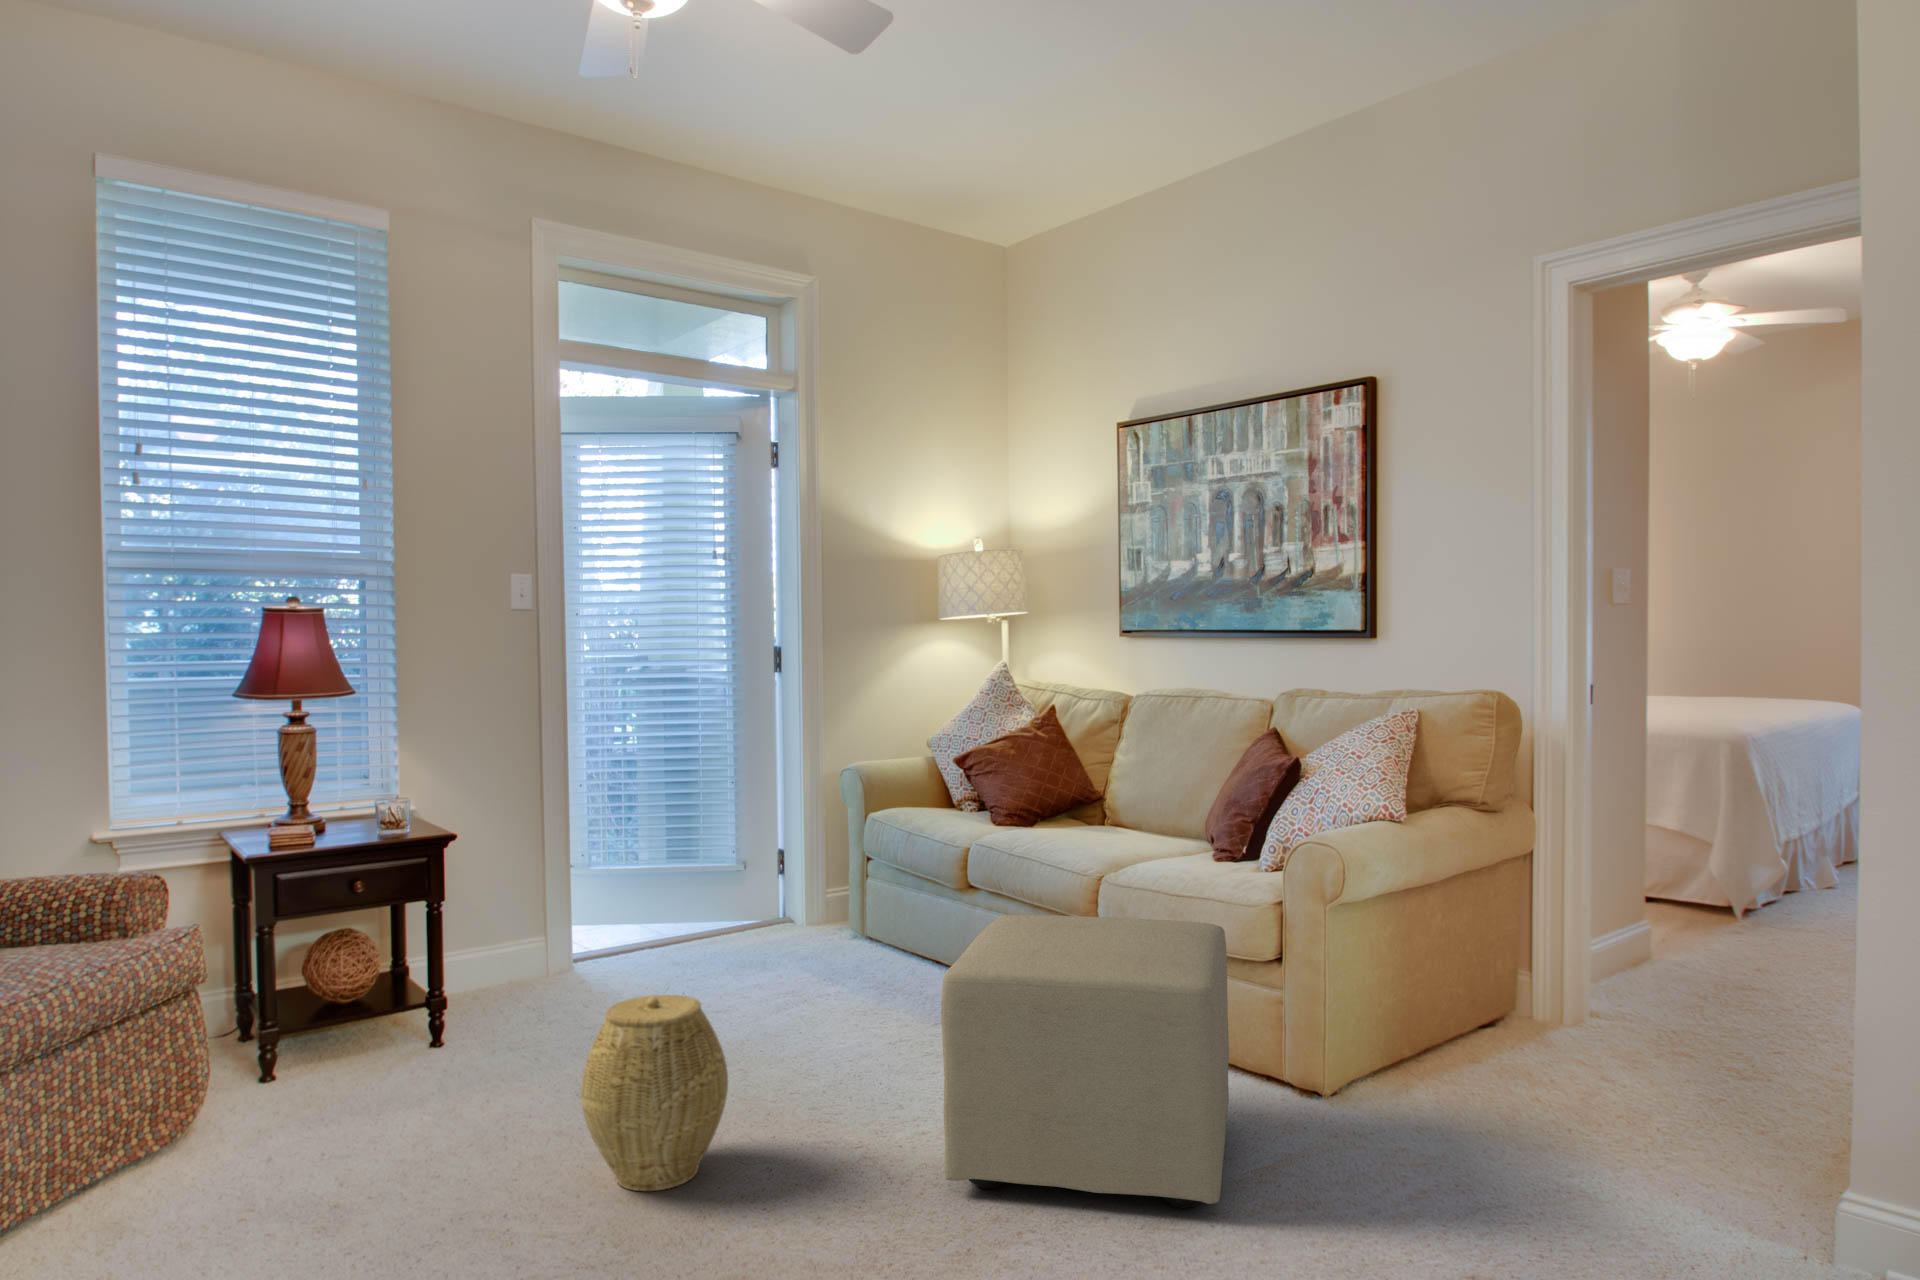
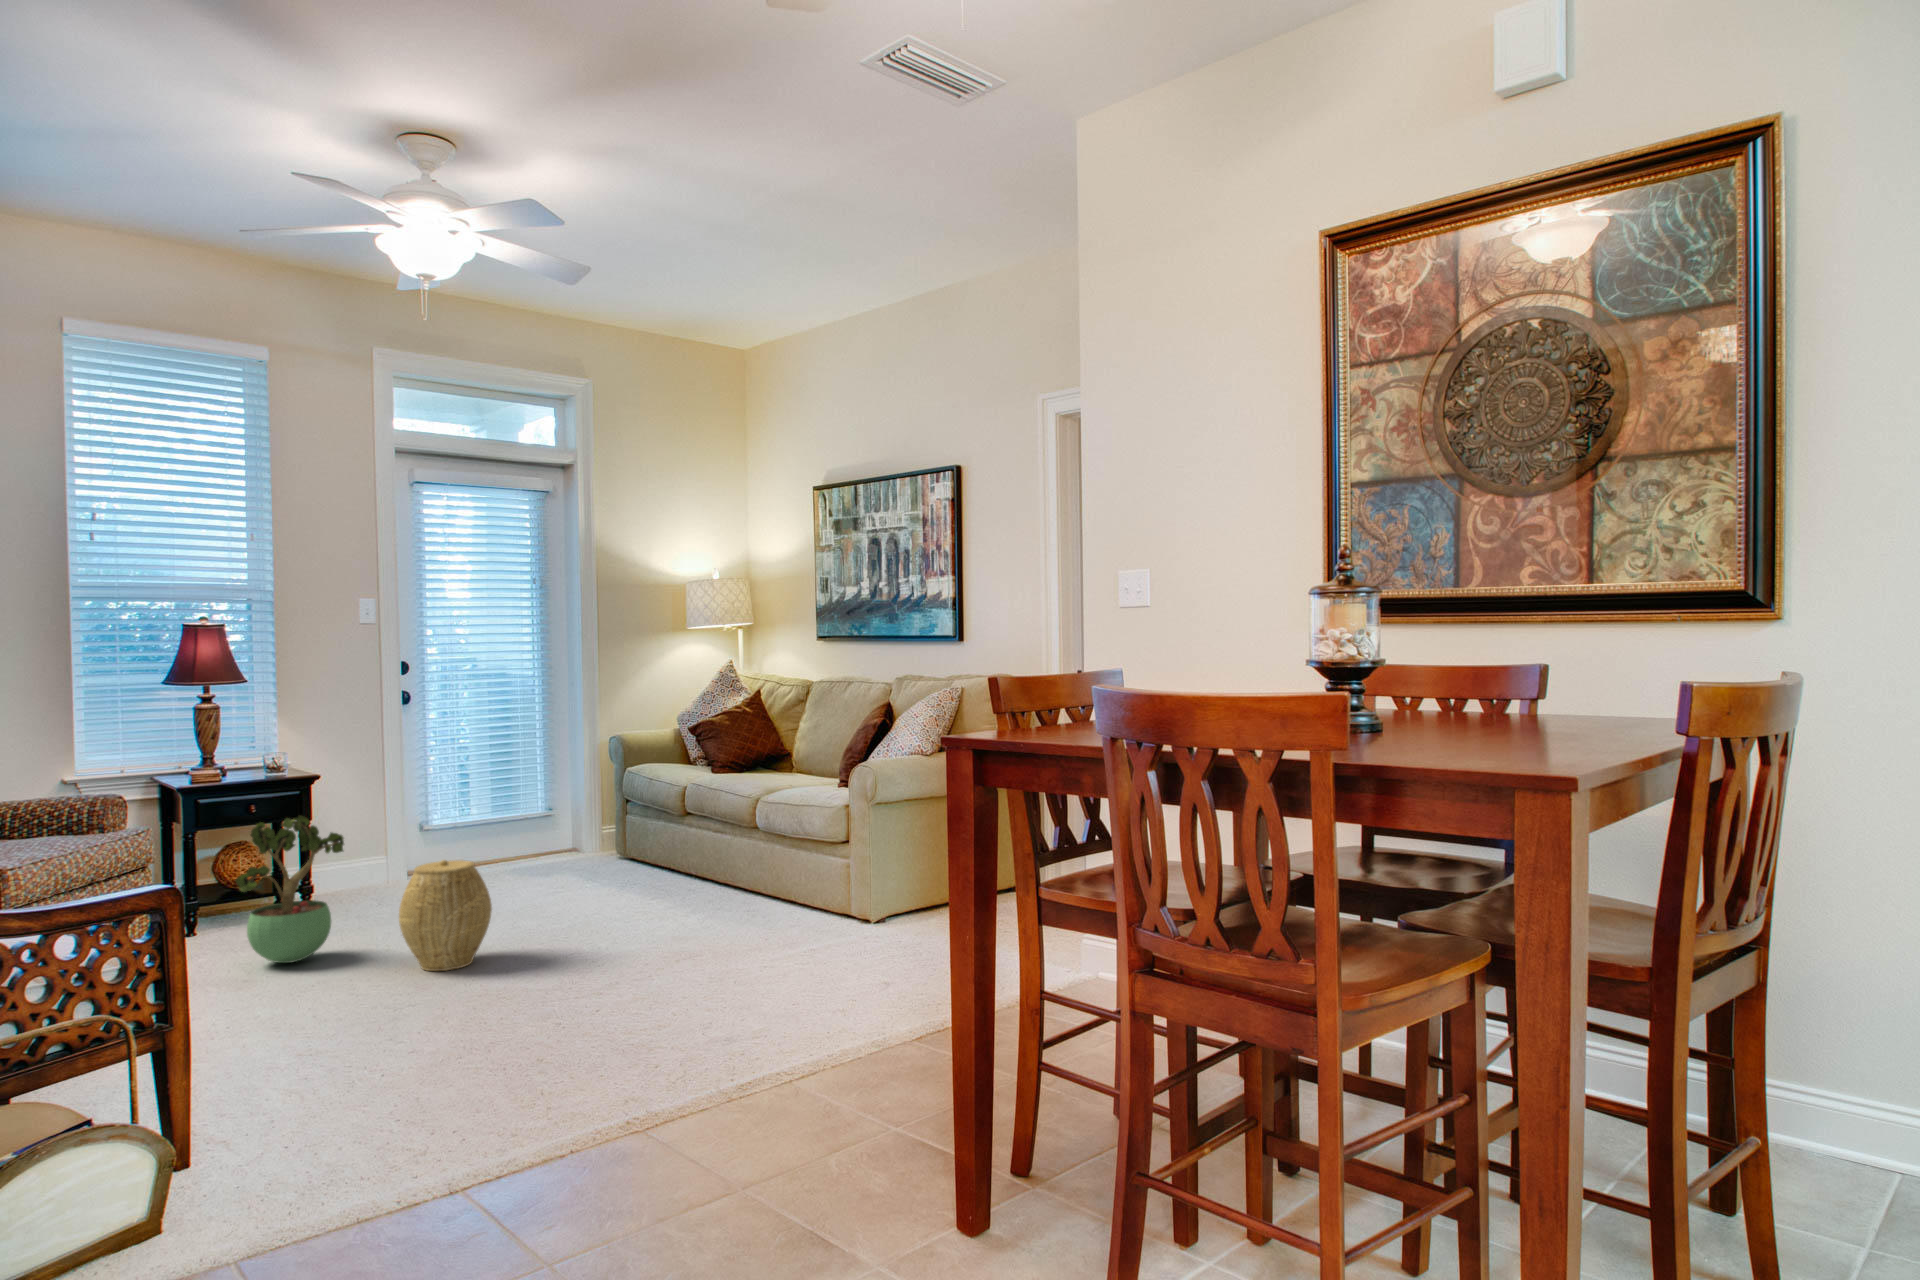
potted plant: none [322,913,493,1156] -> present [235,815,344,963]
ottoman: present [941,915,1229,1208] -> none [615,813,807,965]

